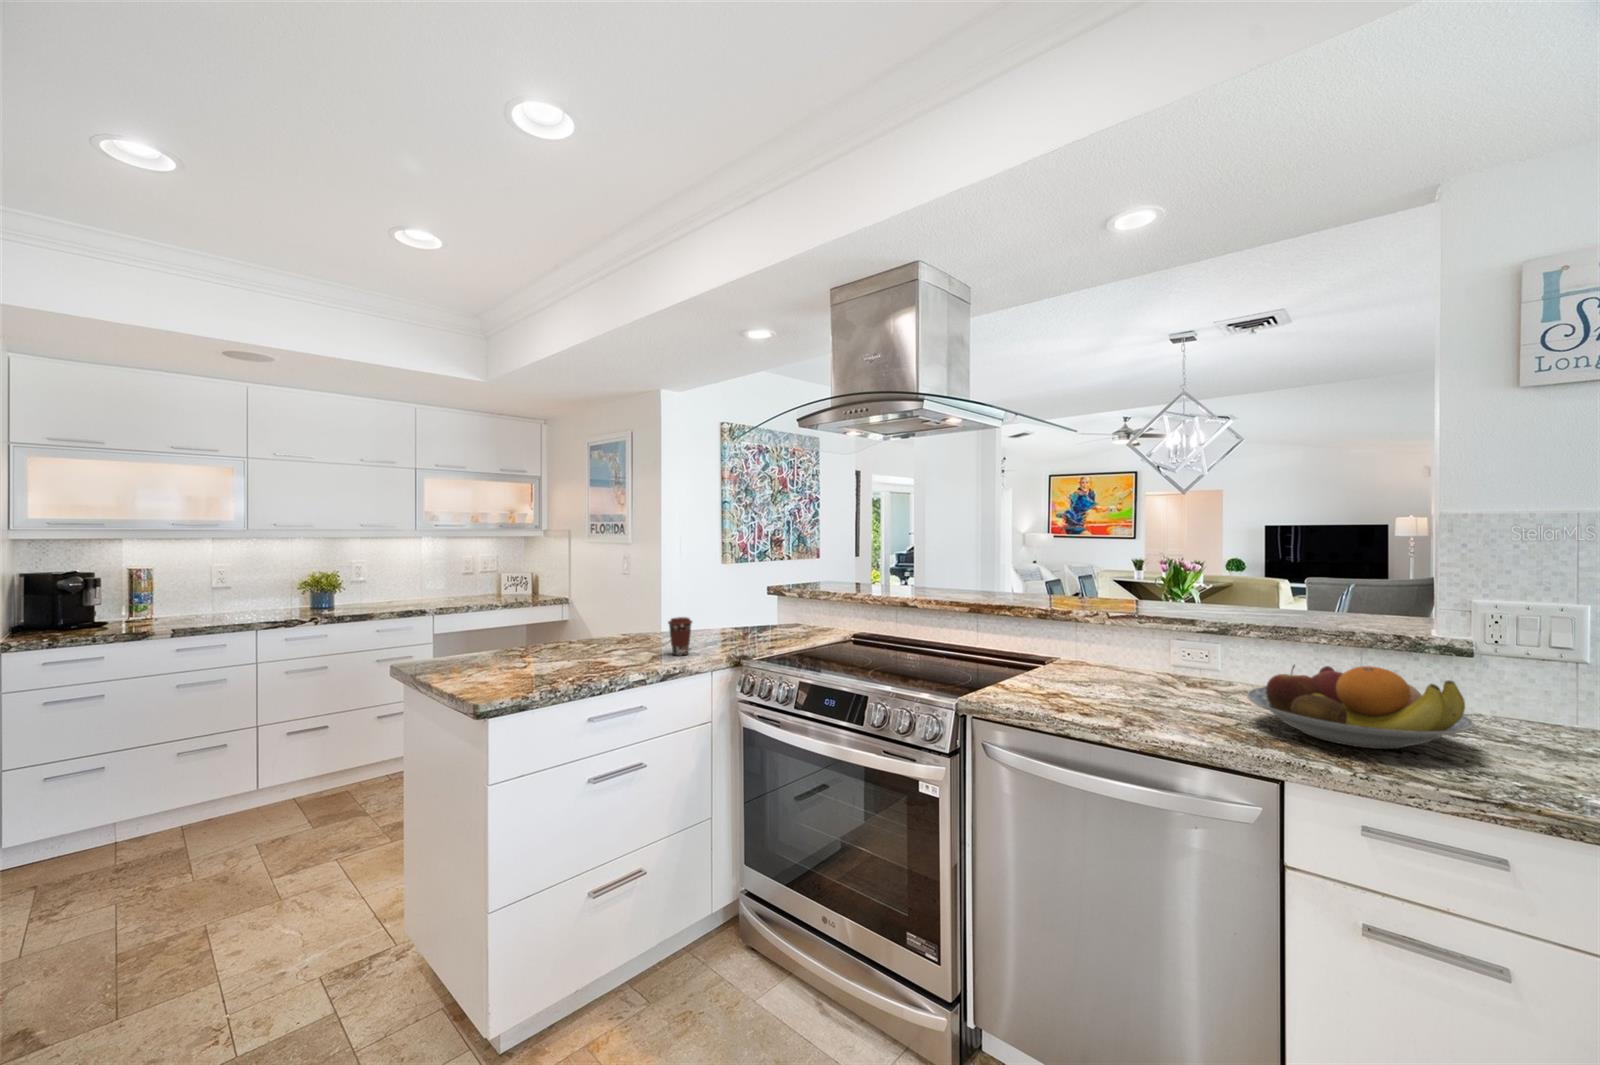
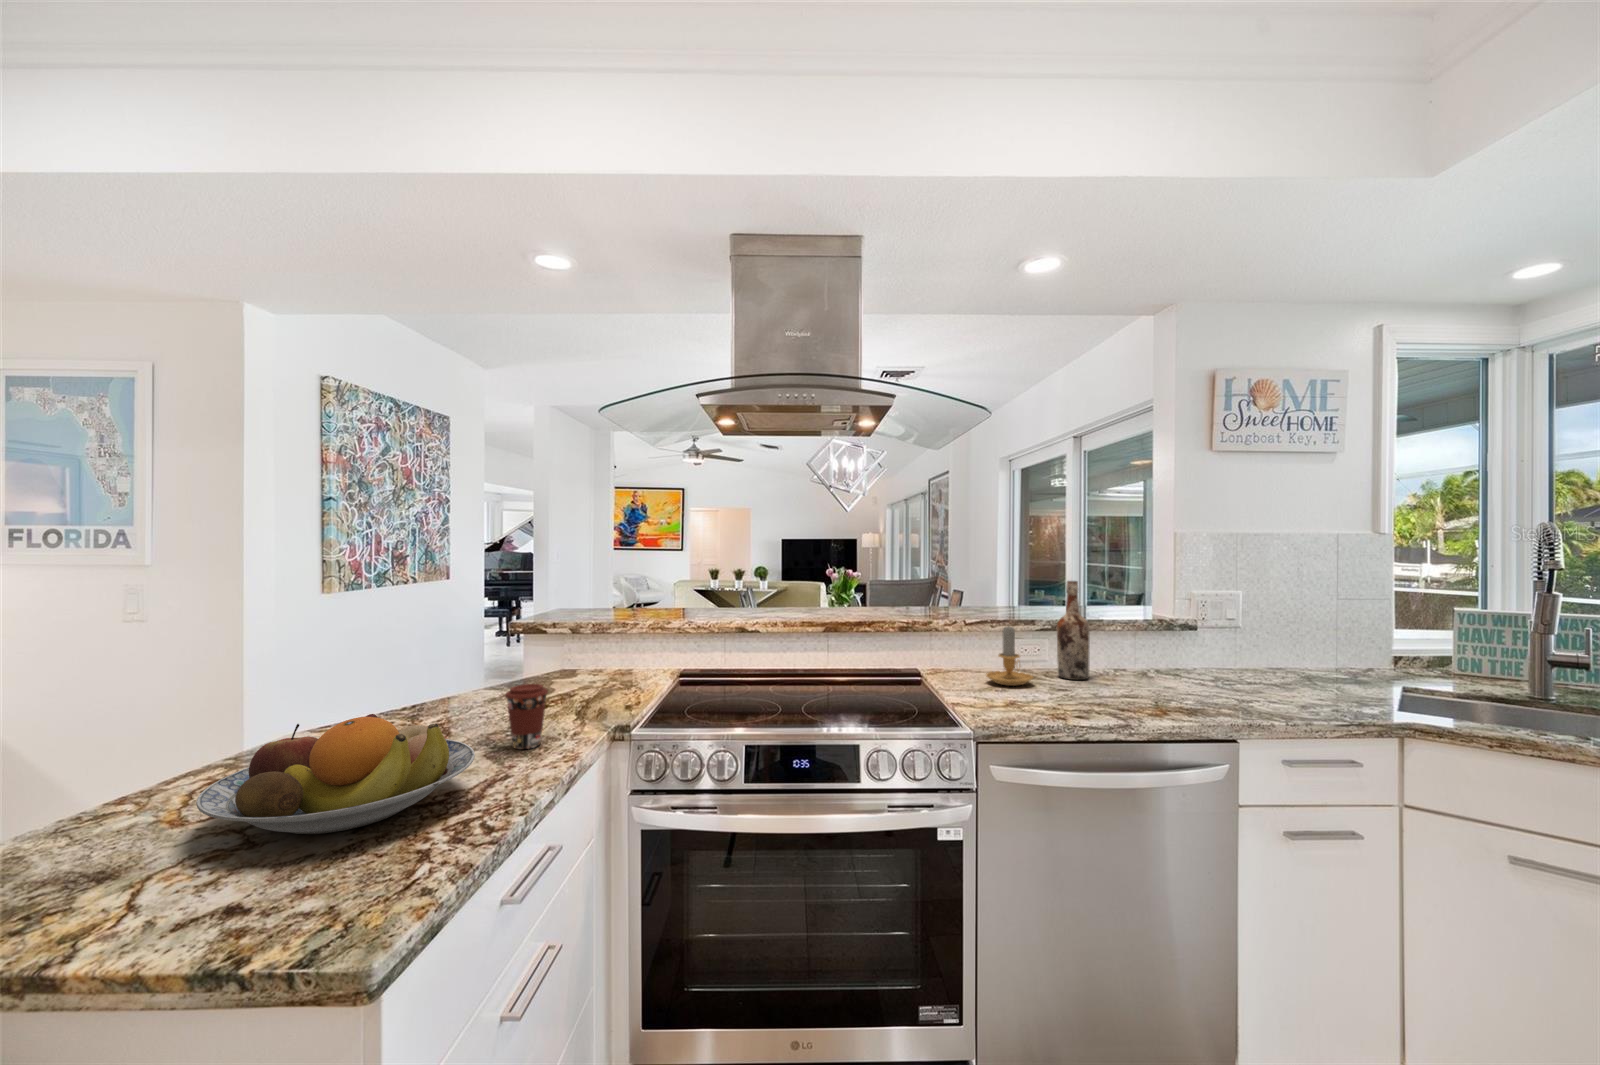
wine bottle: none [1201,575,1244,694] -> present [1057,581,1089,680]
candle: none [1090,617,1150,685] -> present [986,627,1033,686]
fruit bowl: present [1247,666,1474,749] -> present [196,714,475,834]

